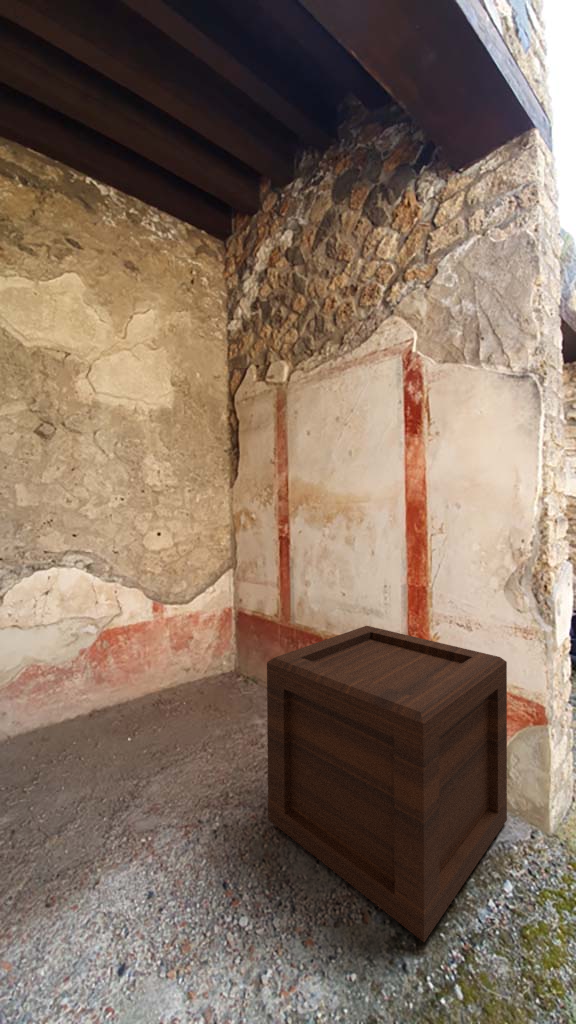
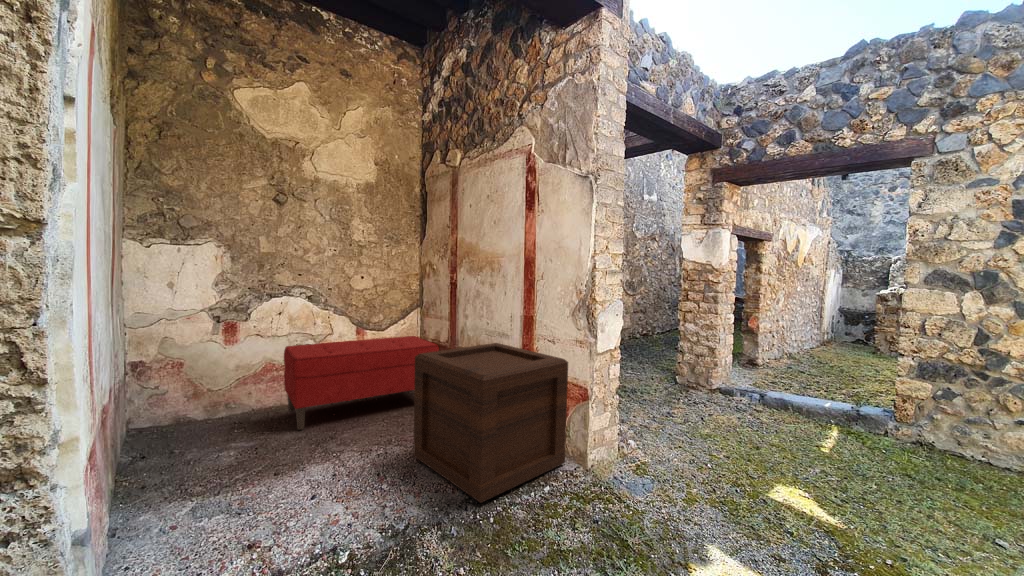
bench: none [55,609,268,768] -> present [284,336,439,430]

